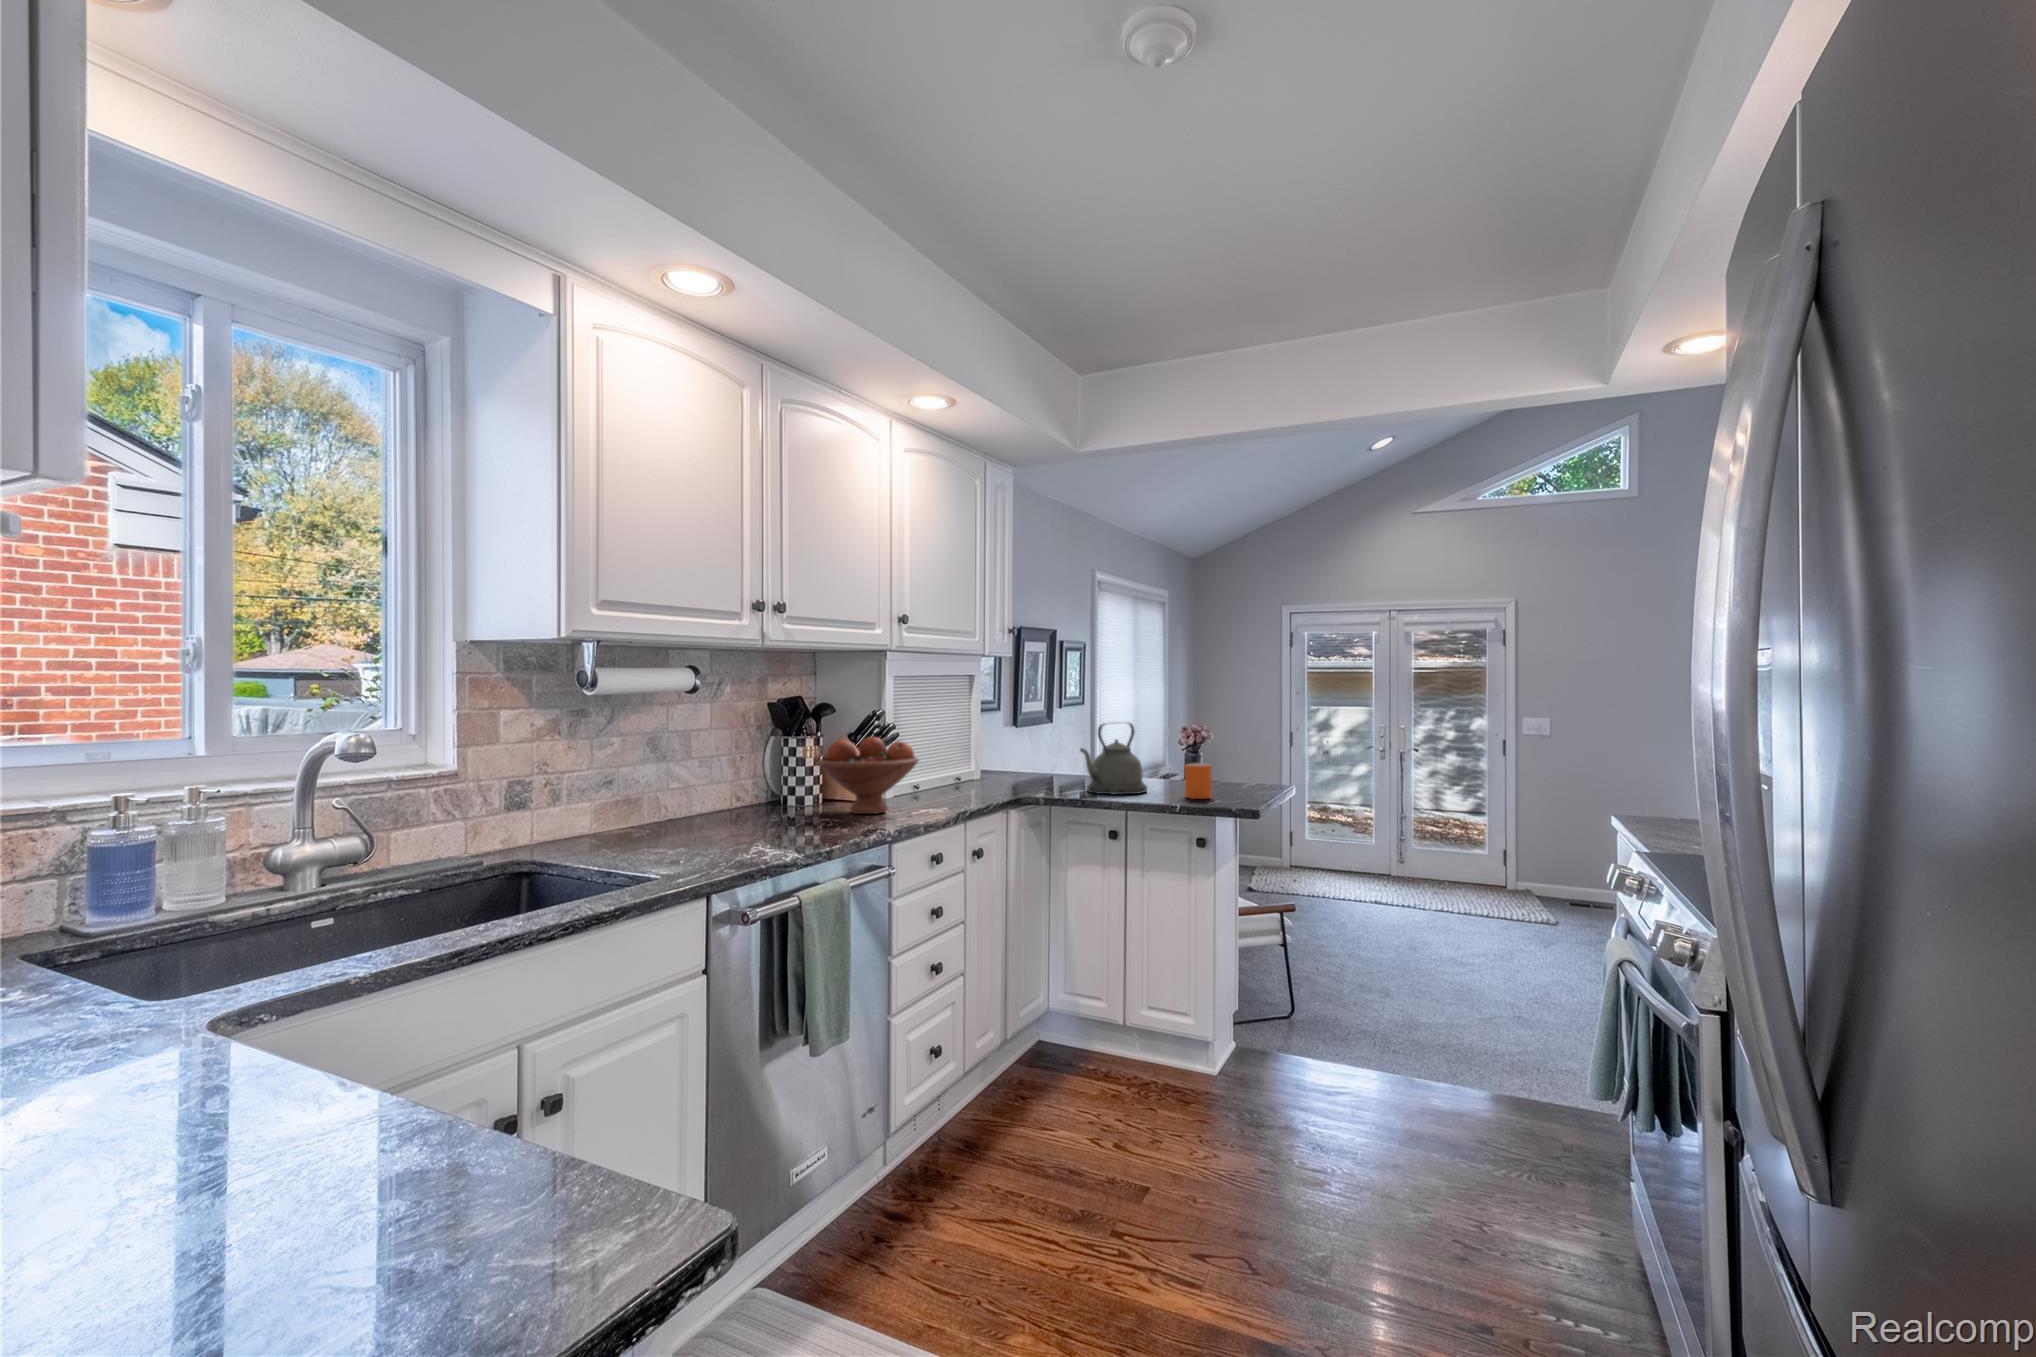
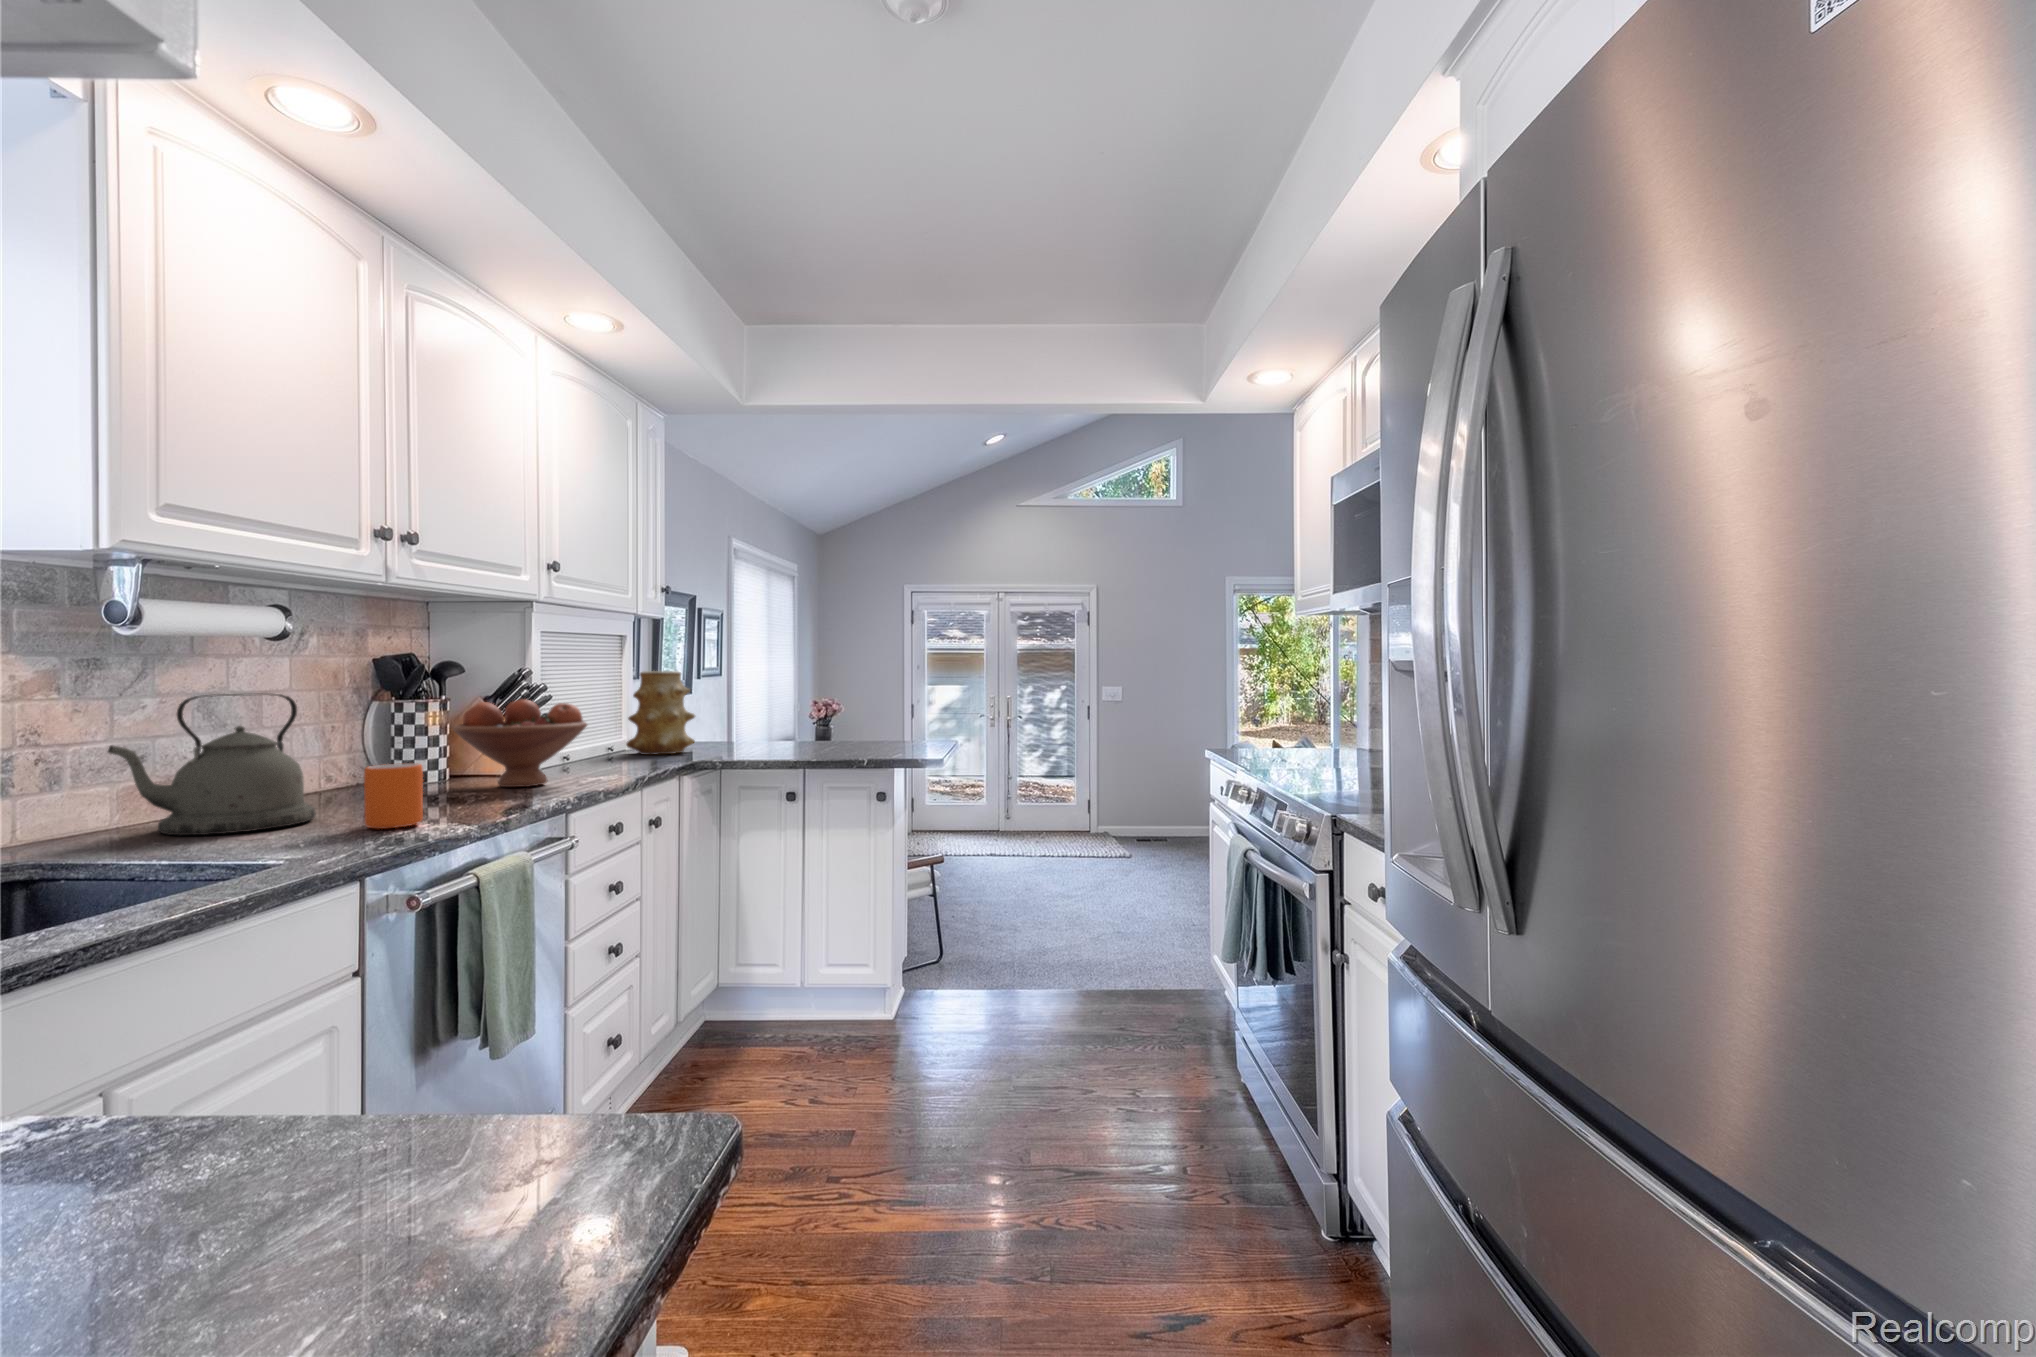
vase: none [975,706,1034,784] -> present [626,671,695,755]
kettle: present [1080,722,1148,794] -> present [108,693,316,835]
mug: present [1185,763,1212,799] -> present [364,763,423,829]

